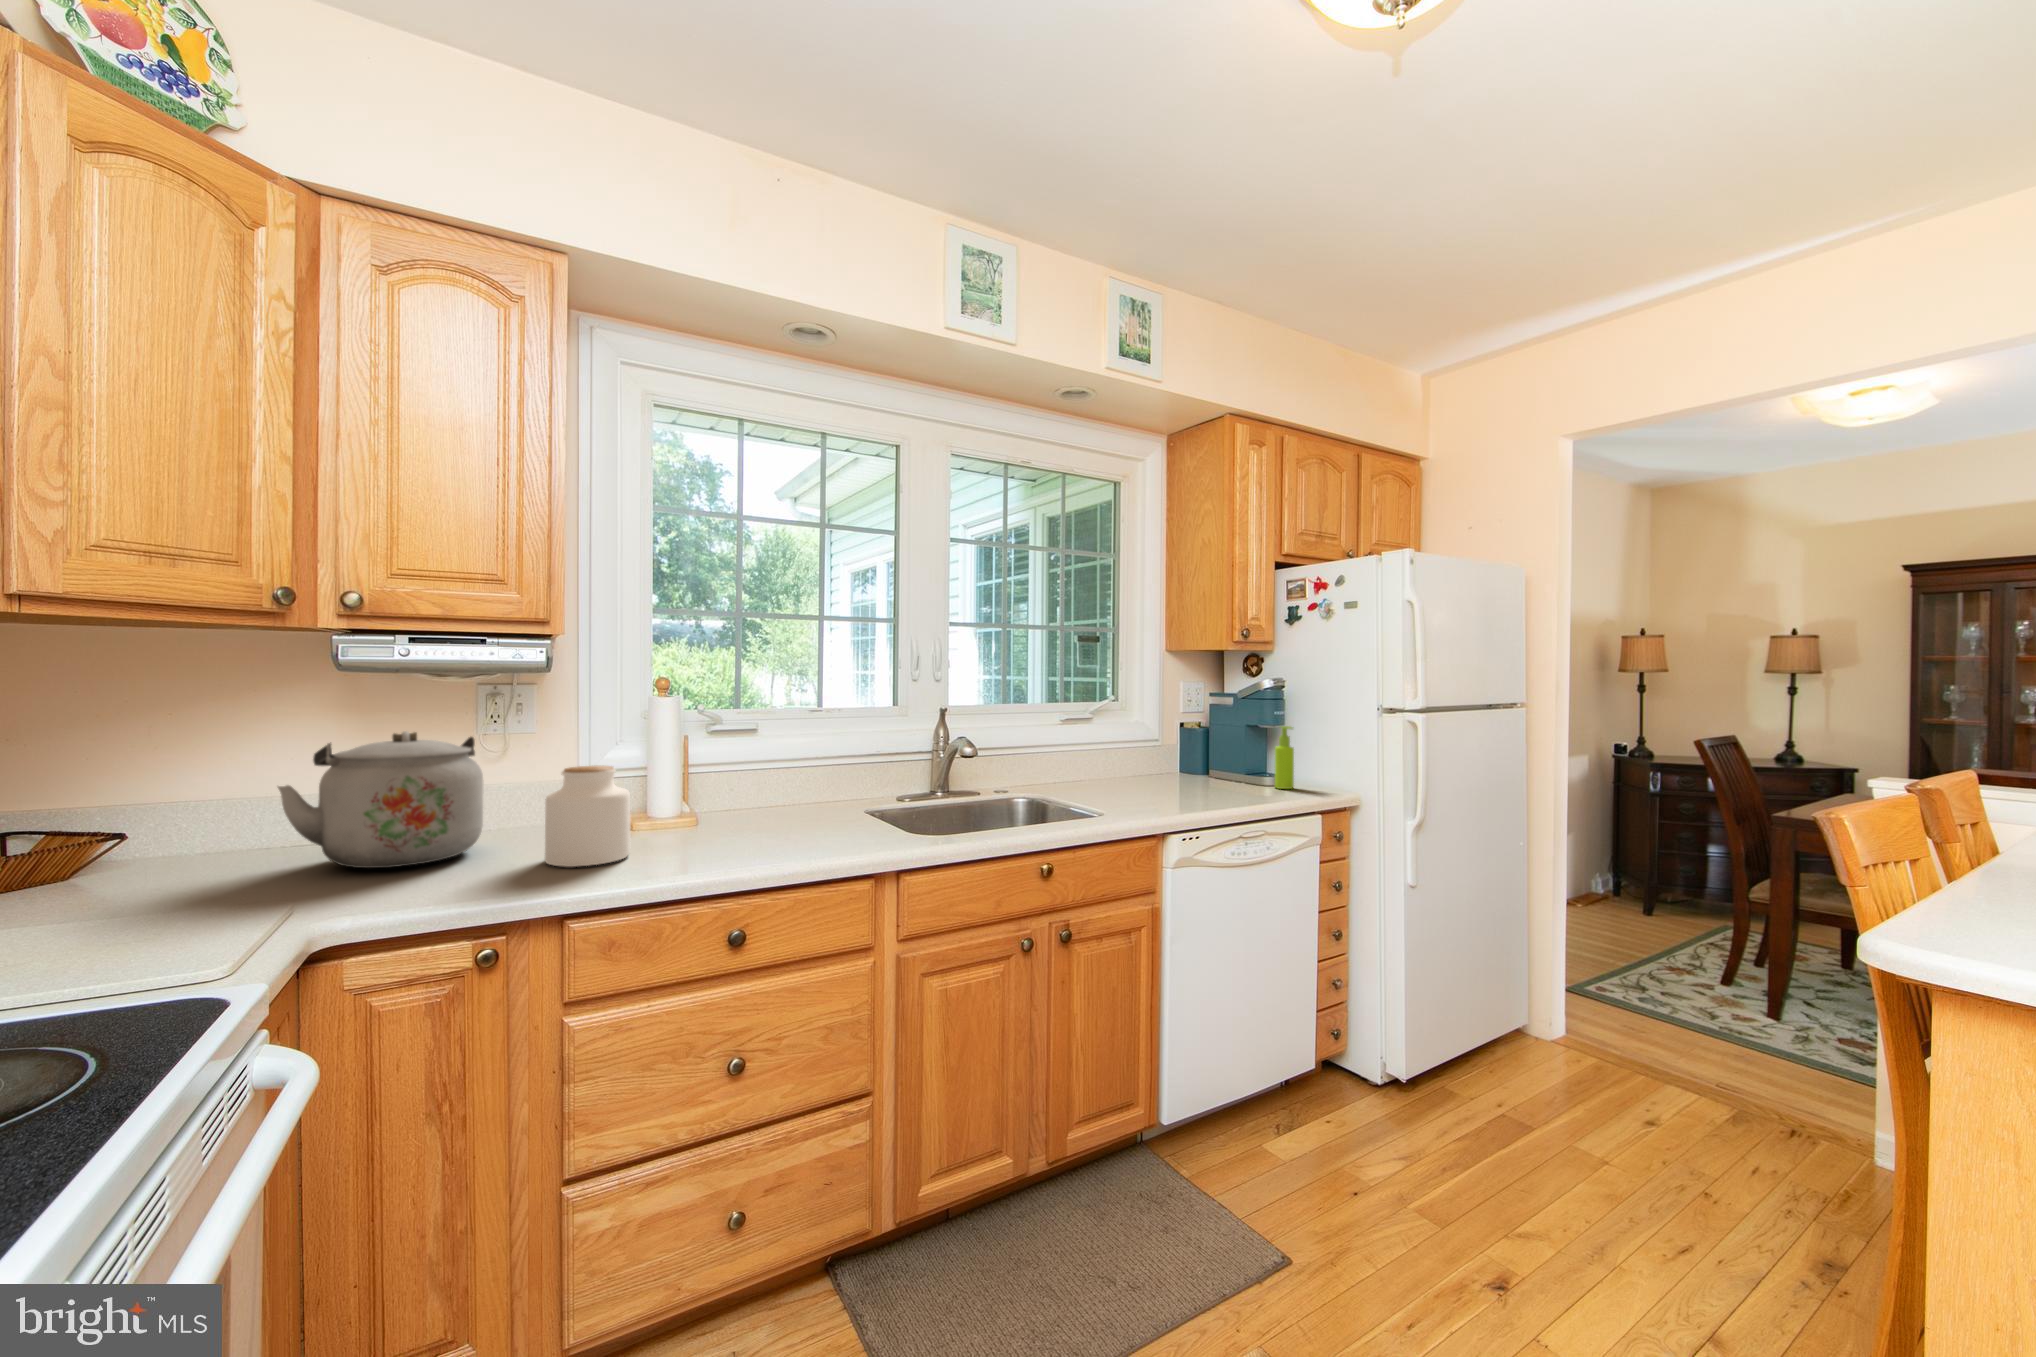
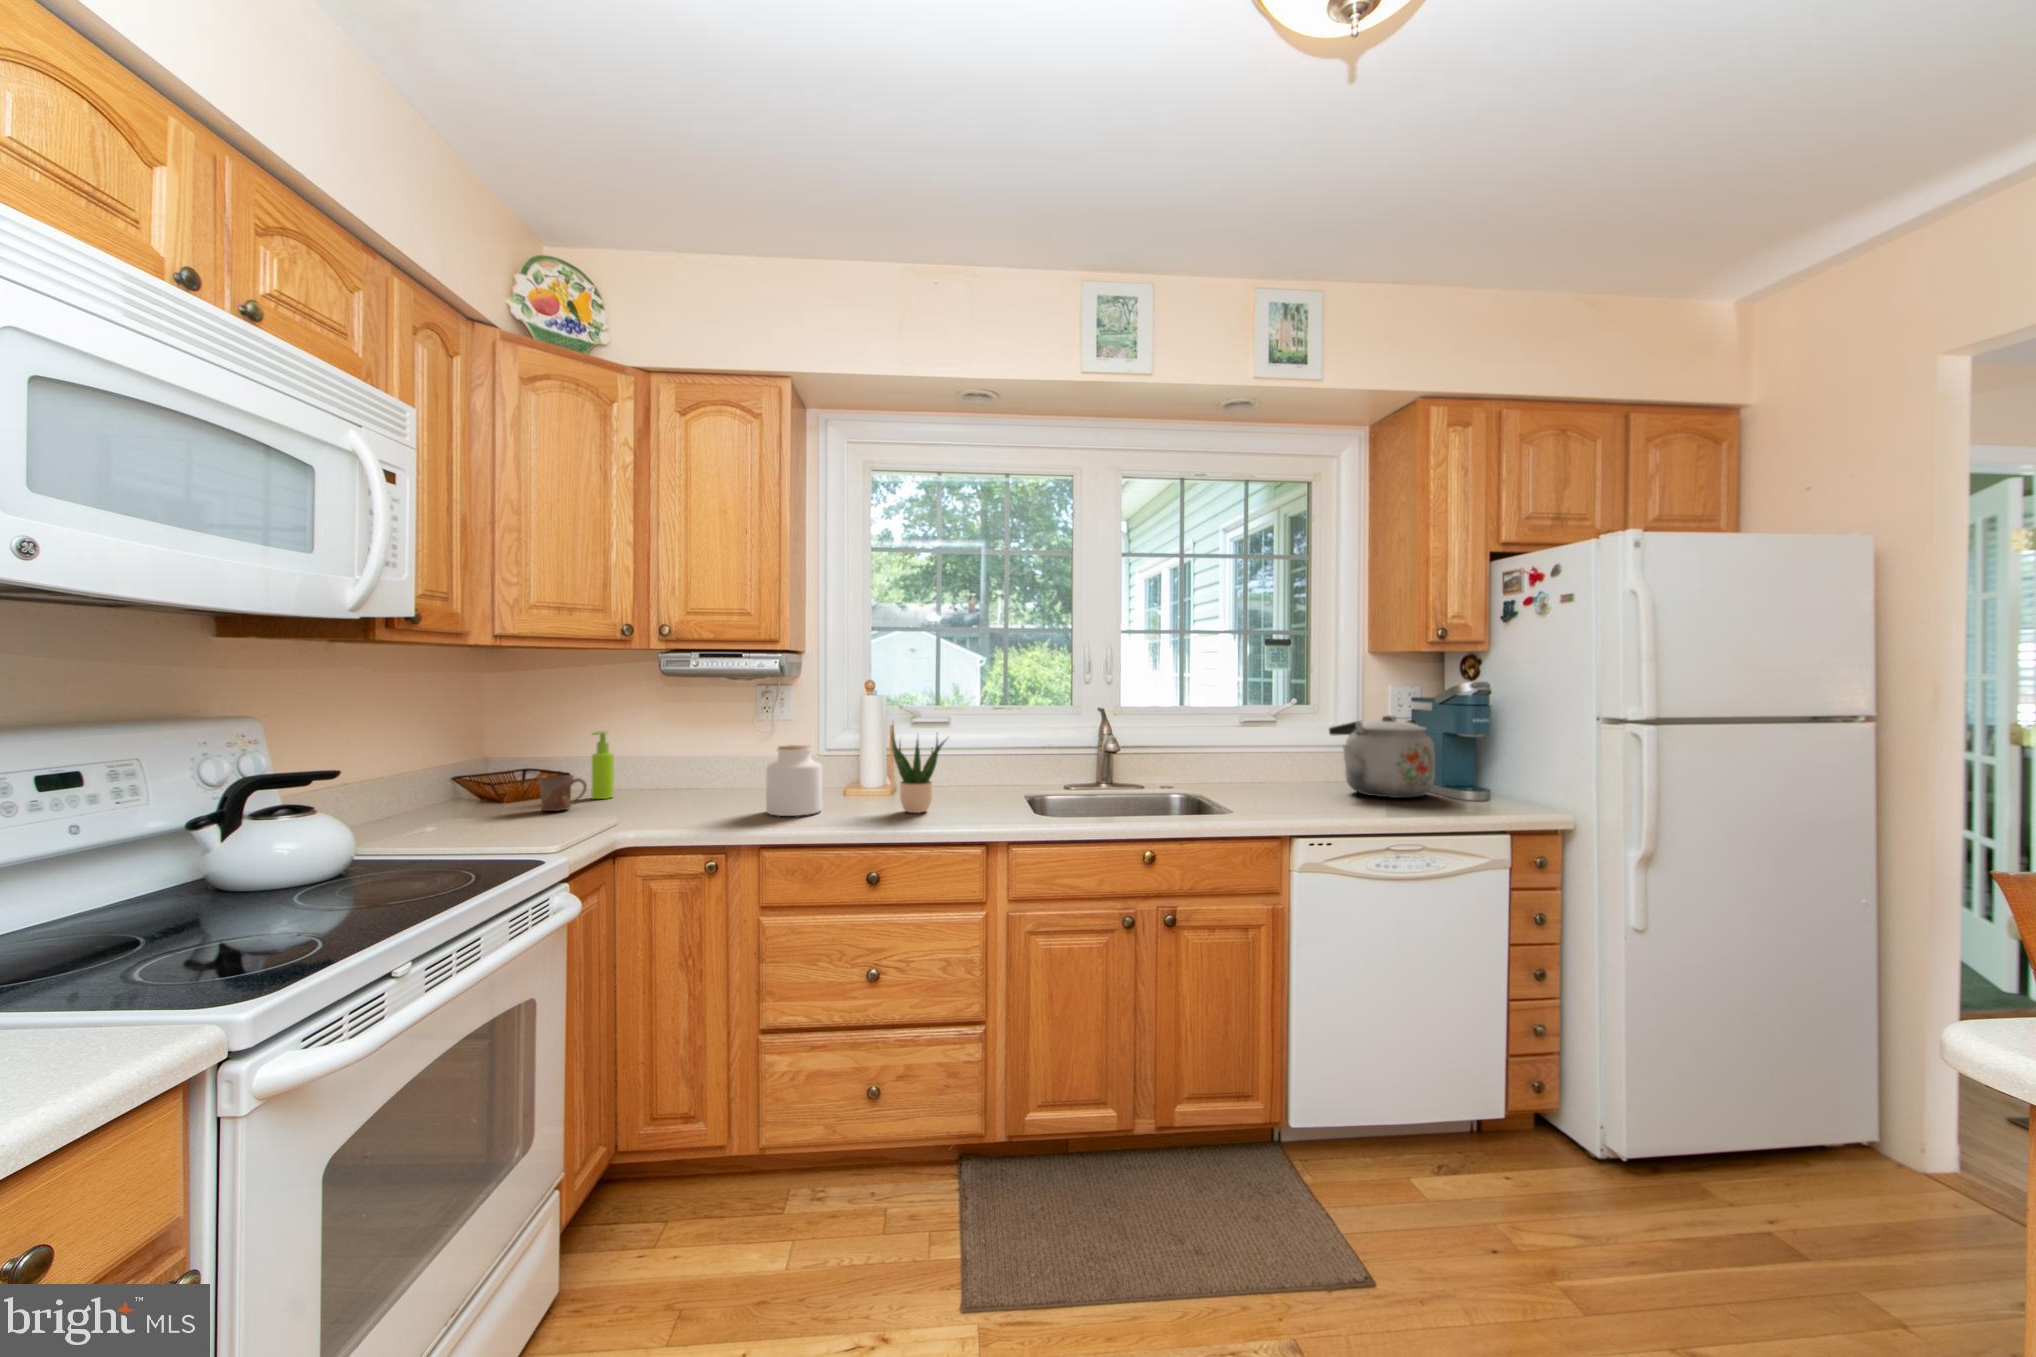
soap dispenser: present [1275,726,1294,789] -> present [592,731,614,799]
potted plant: none [723,728,799,845] -> present [891,727,945,813]
kettle: present [278,731,483,868] -> present [1329,715,1435,798]
mug: none [83,834,192,901] -> present [538,775,587,811]

